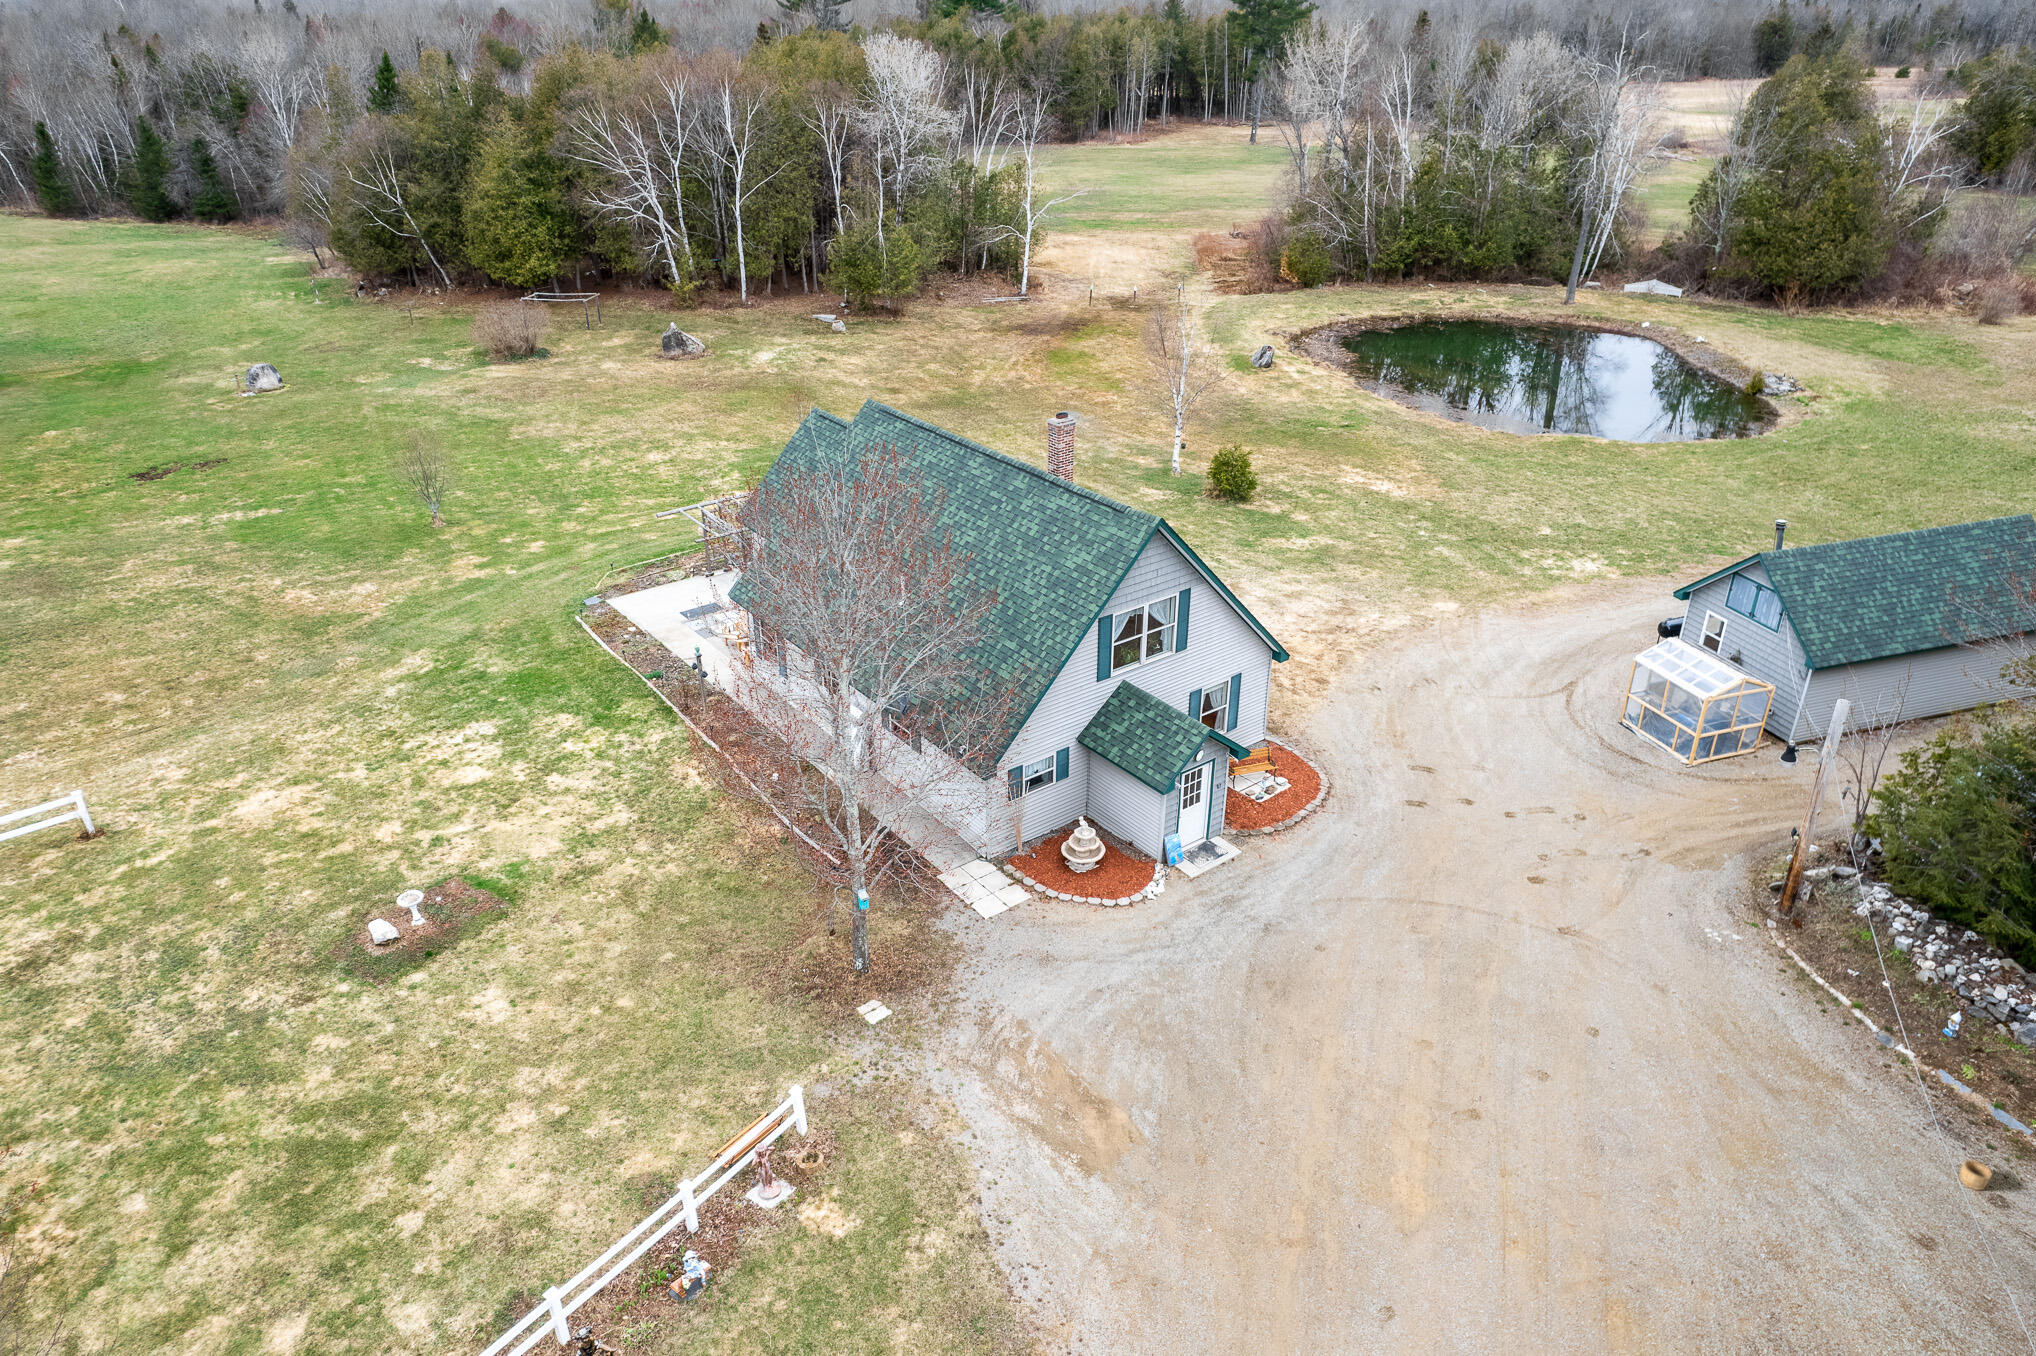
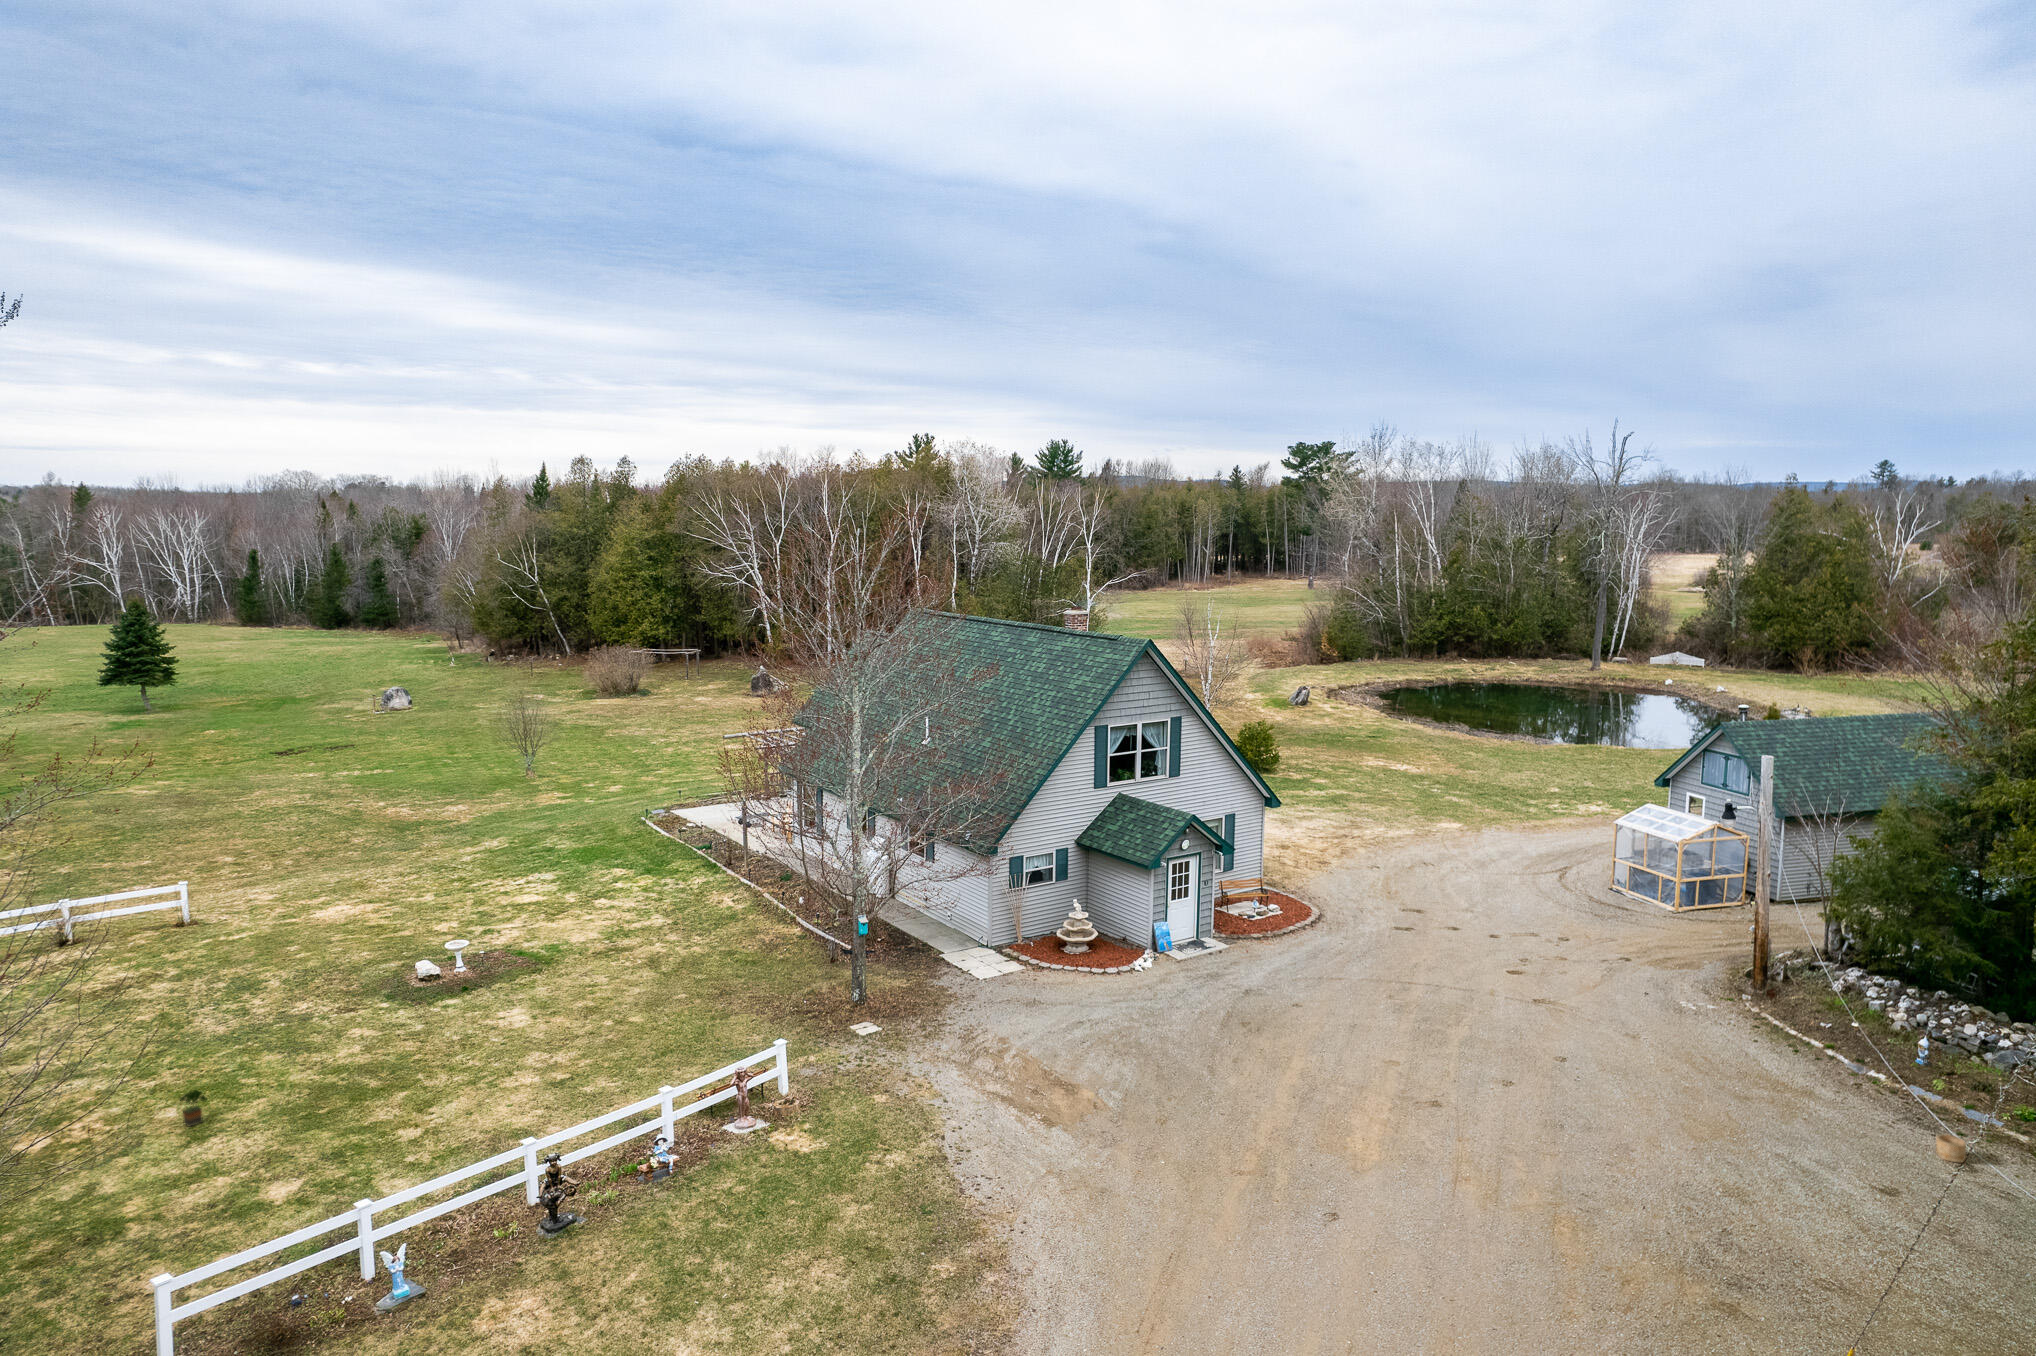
potted tree: none [143,1183,177,1222] -> present [179,1090,207,1127]

